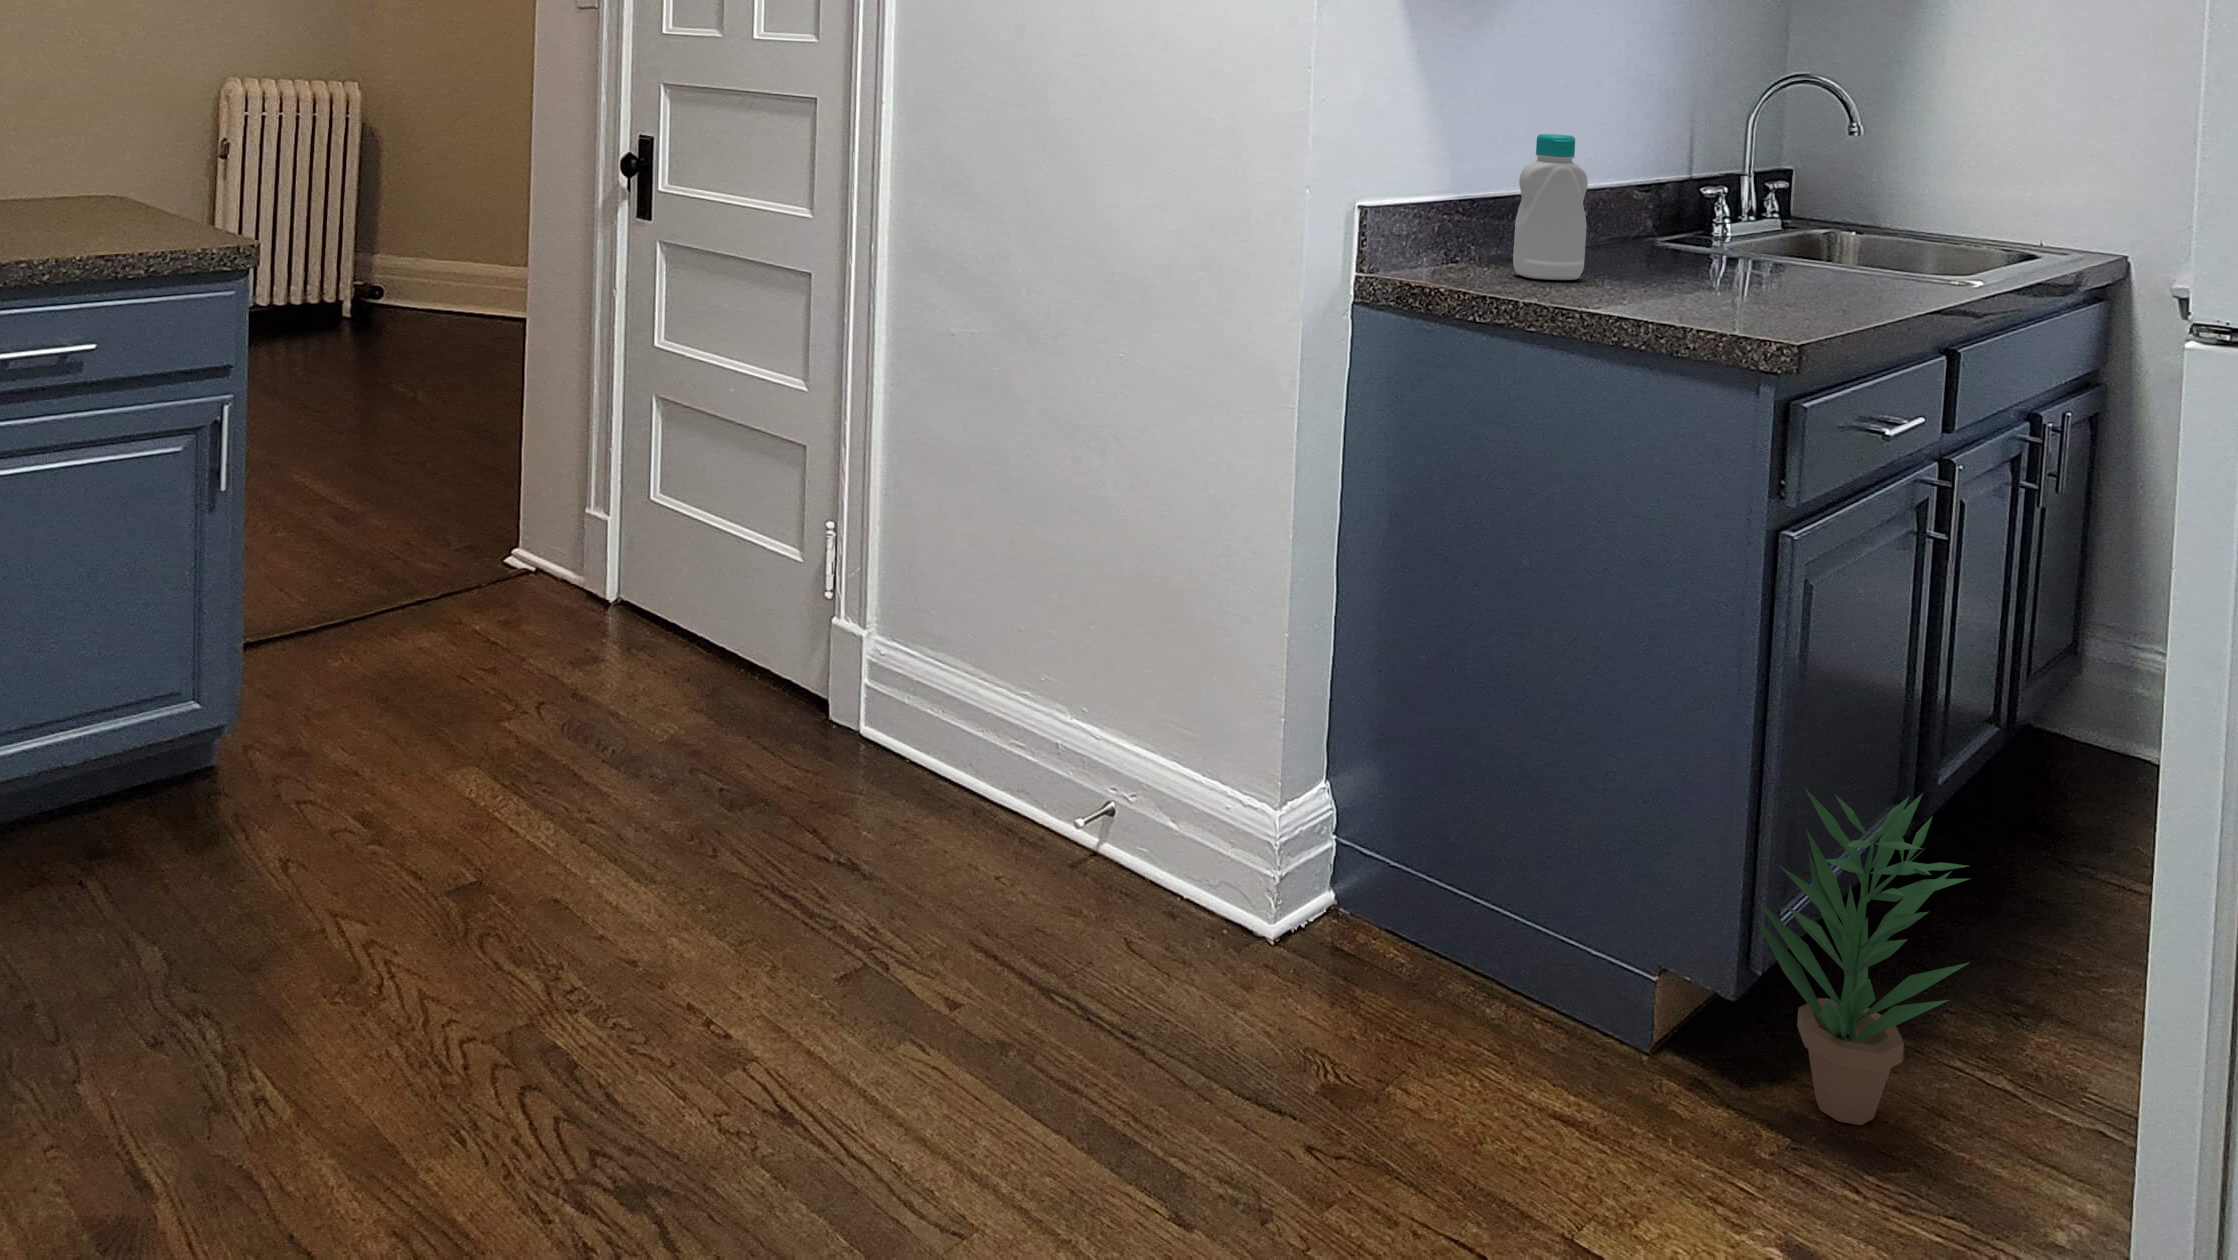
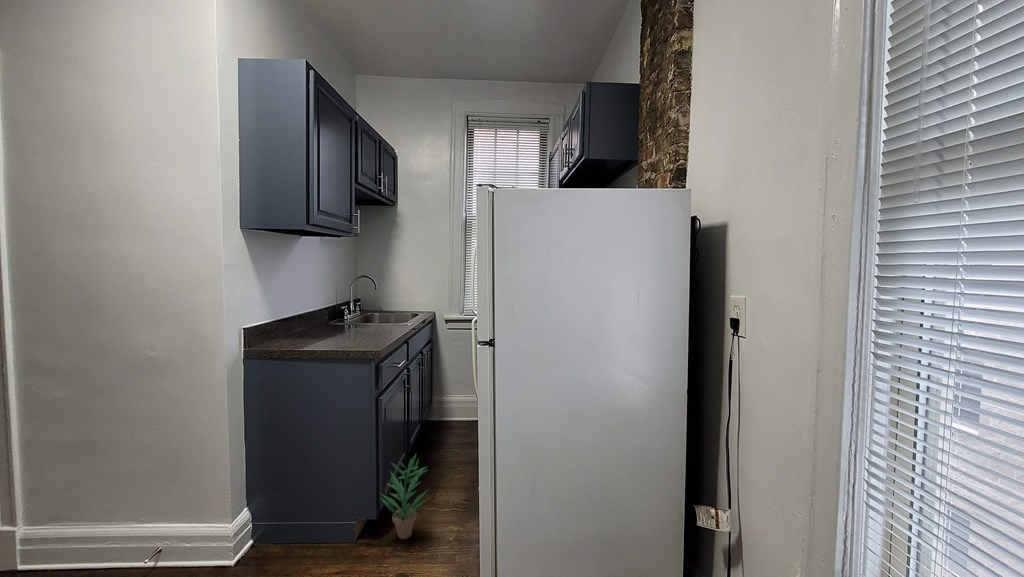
bottle: present [1513,134,1588,280] -> none [294,300,316,342]

